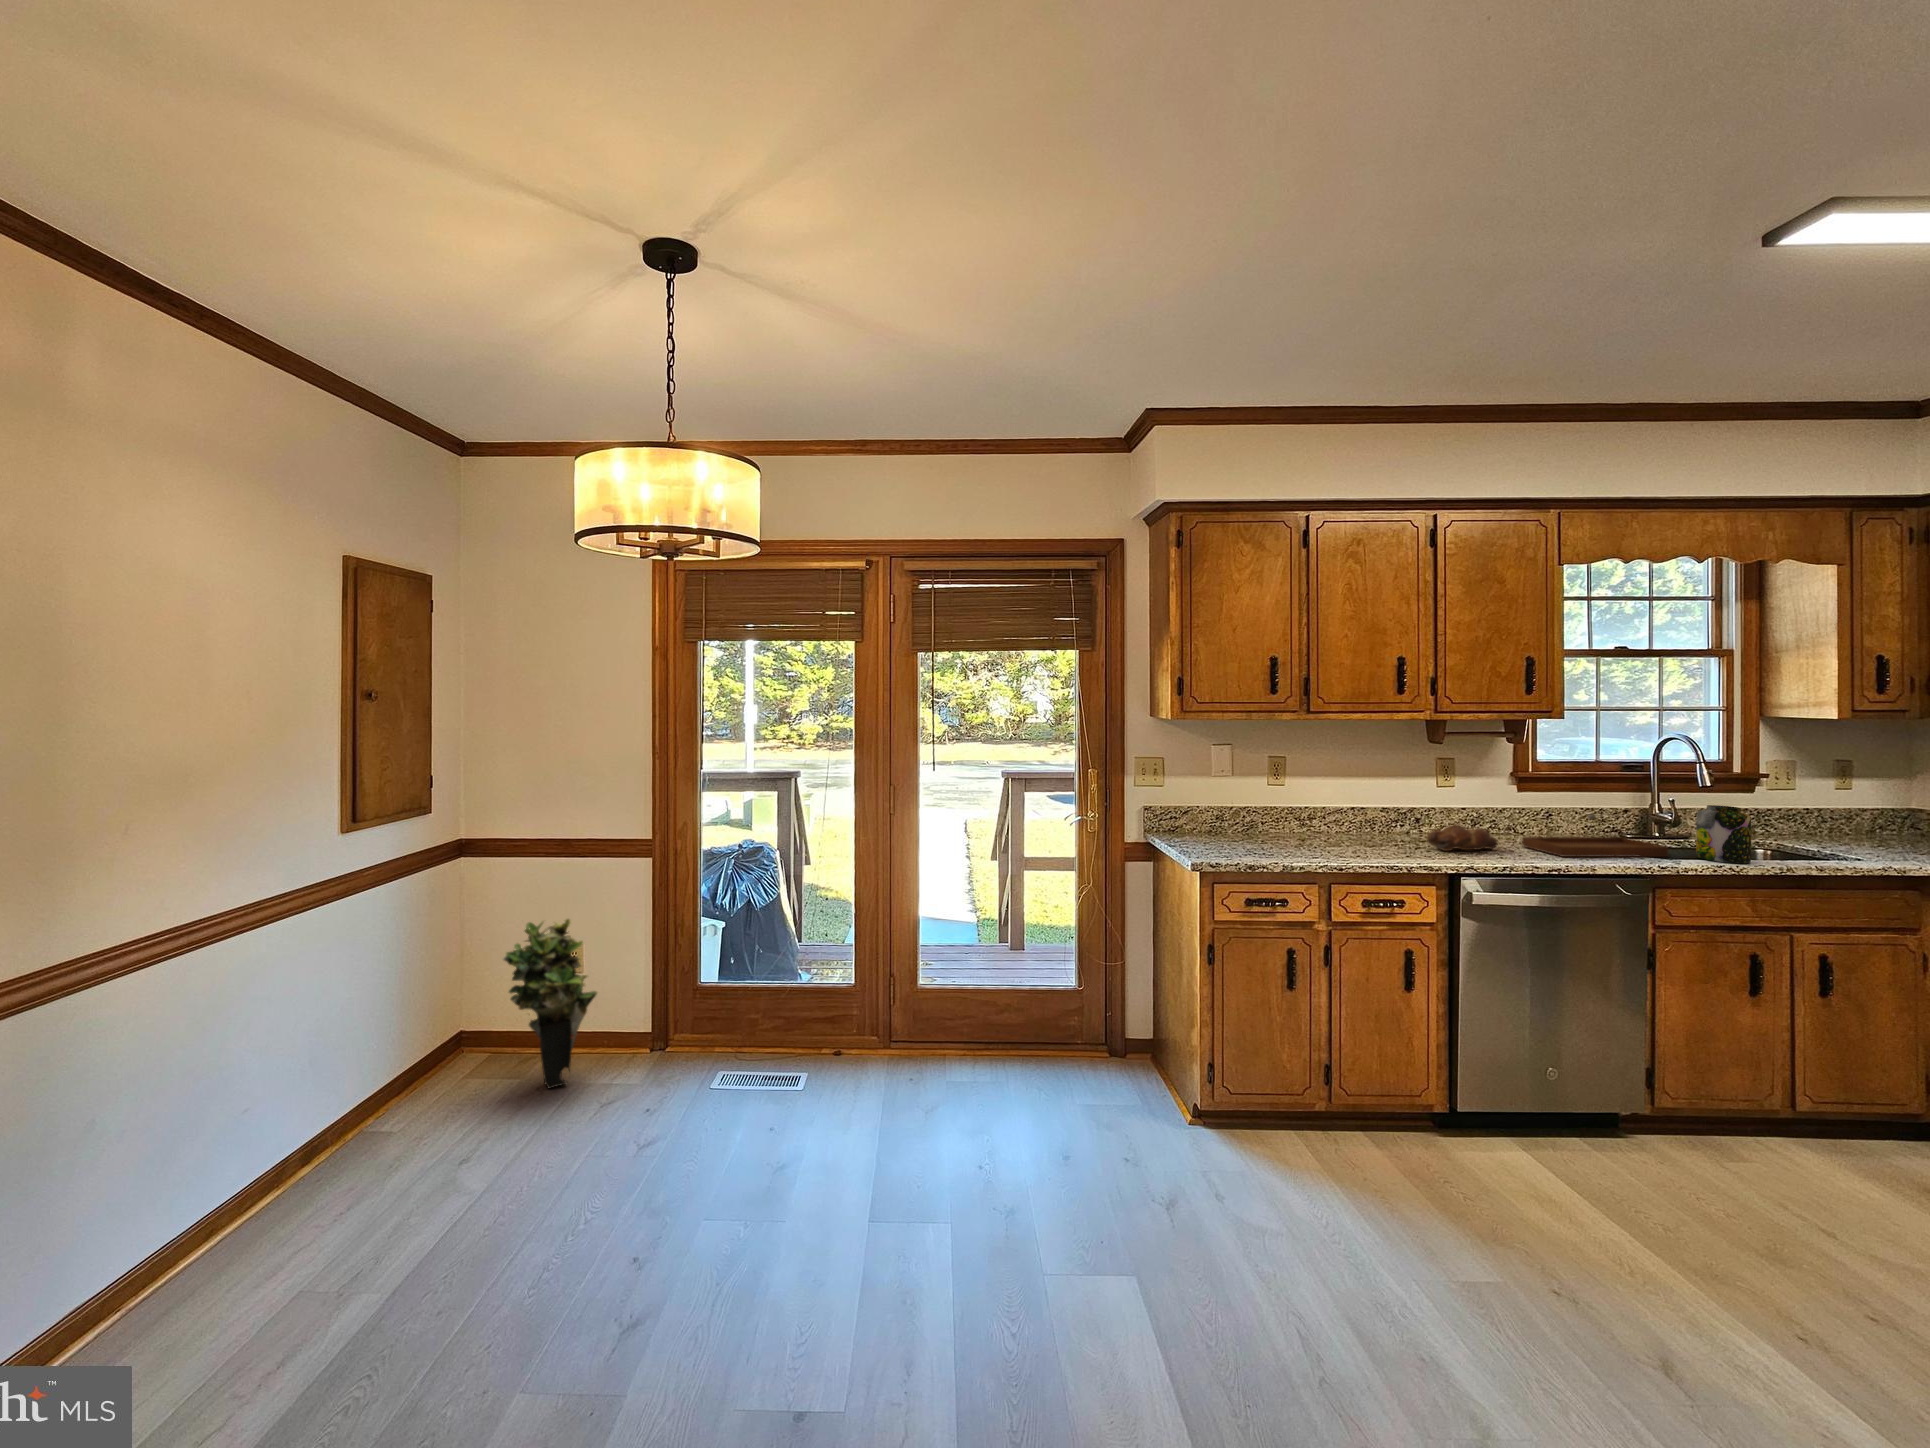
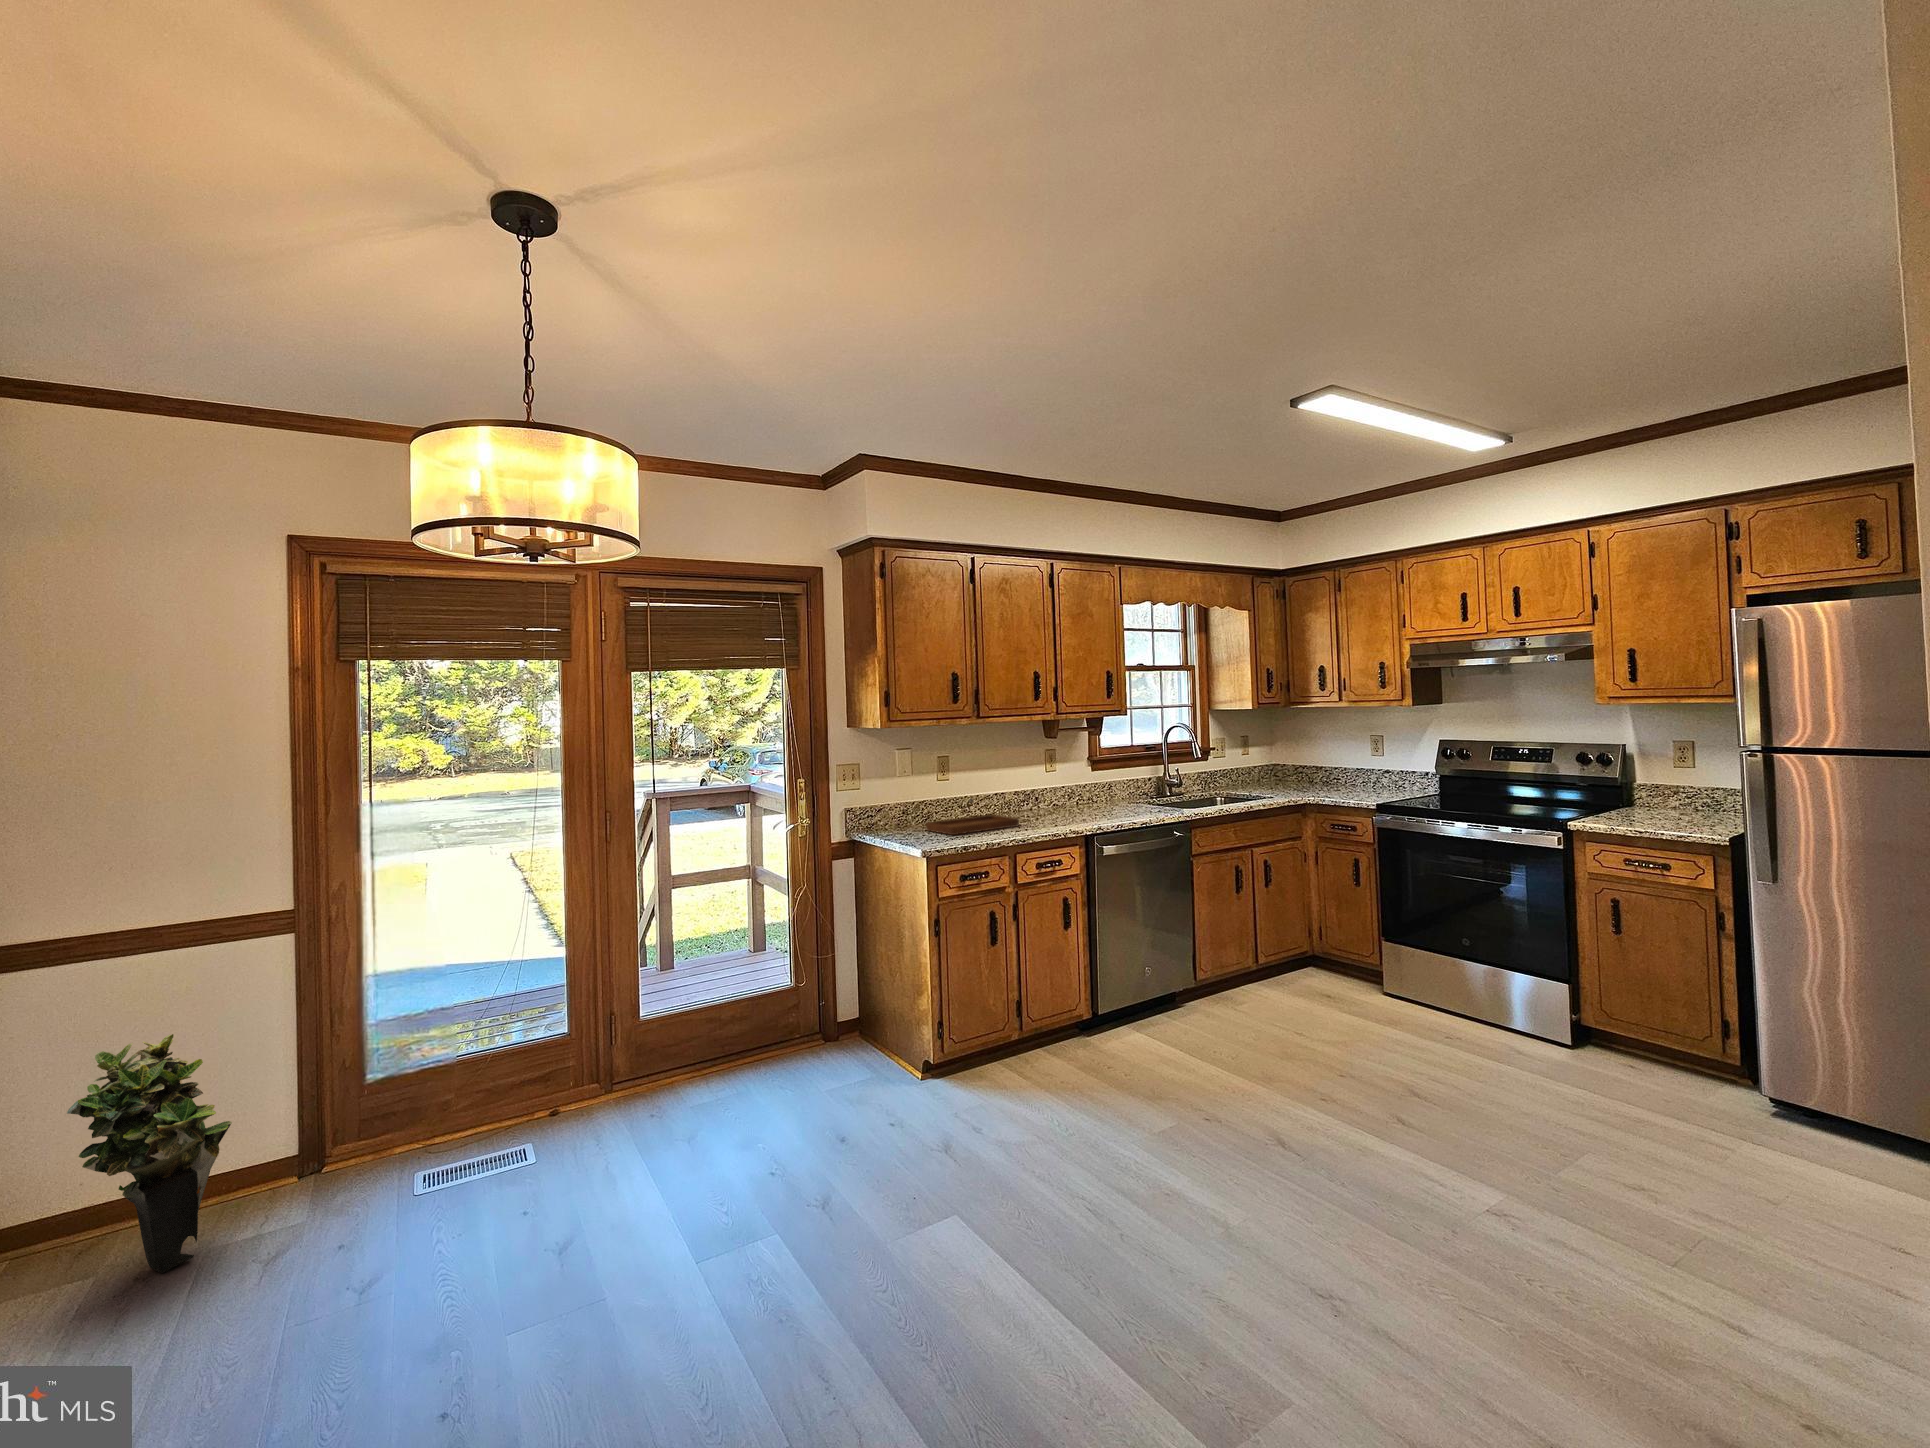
jar: present [1696,805,1751,863] -> none [1199,769,1230,807]
tray: present [1522,814,1668,857] -> present [926,799,1019,835]
bread loaf: present [1427,825,1498,851] -> none [1053,799,1096,820]

